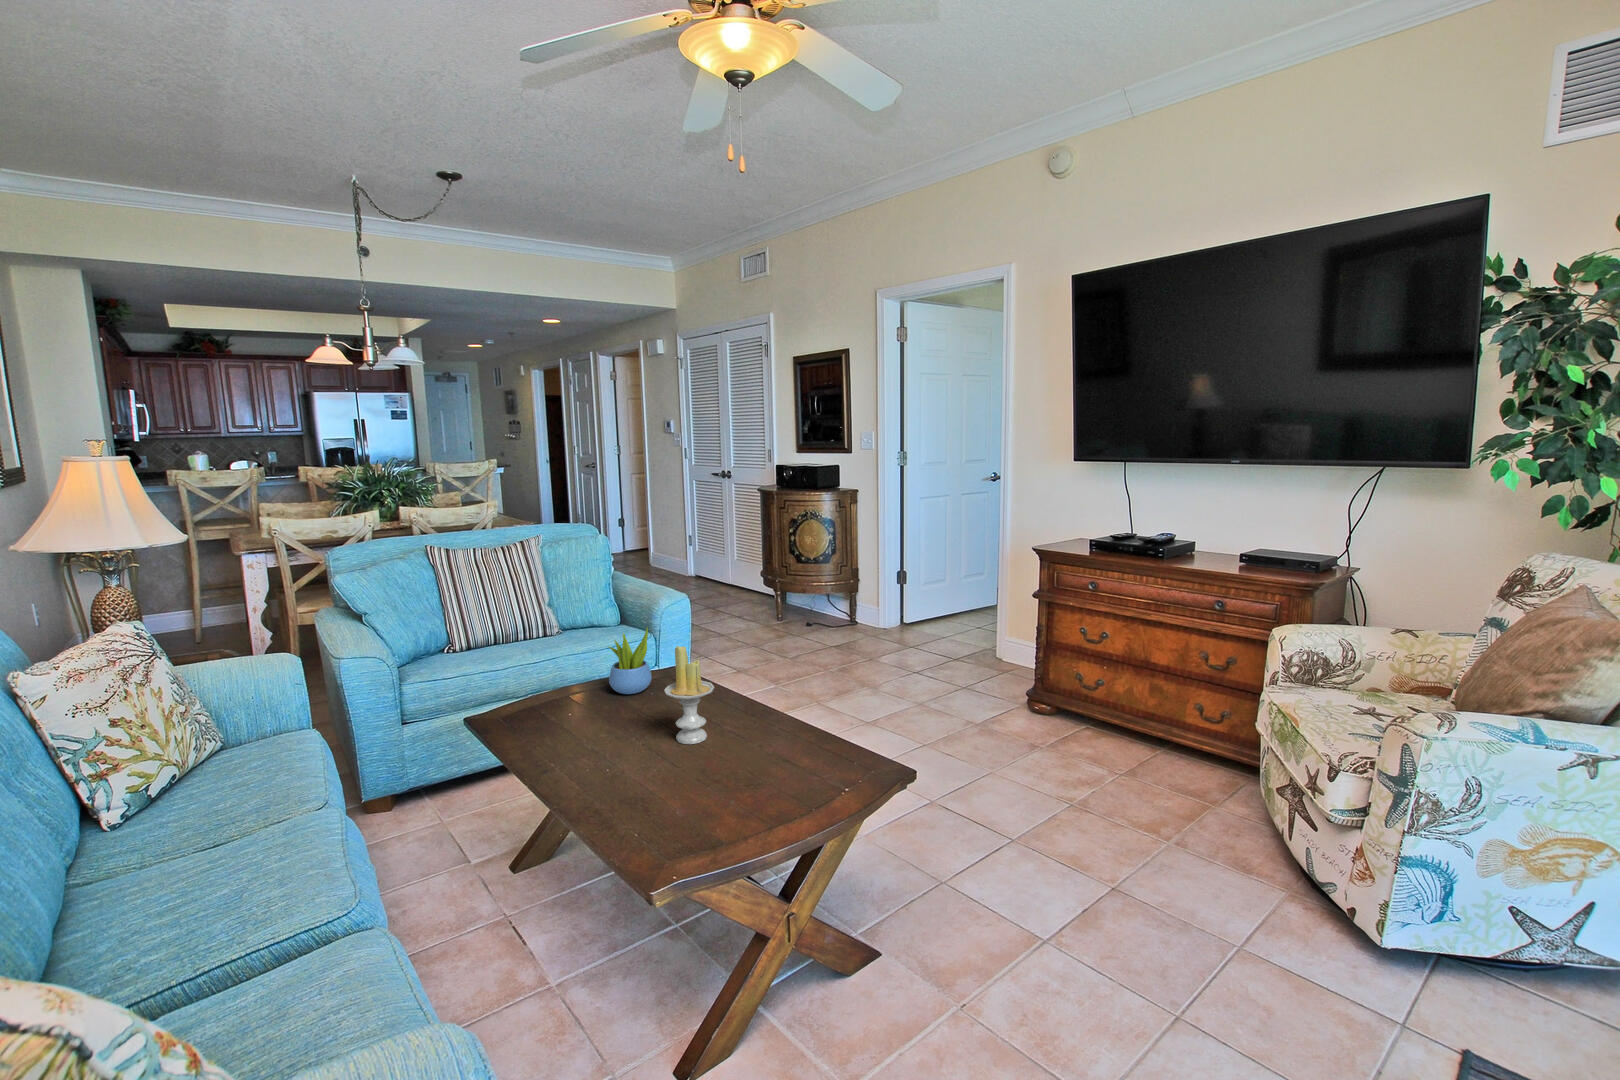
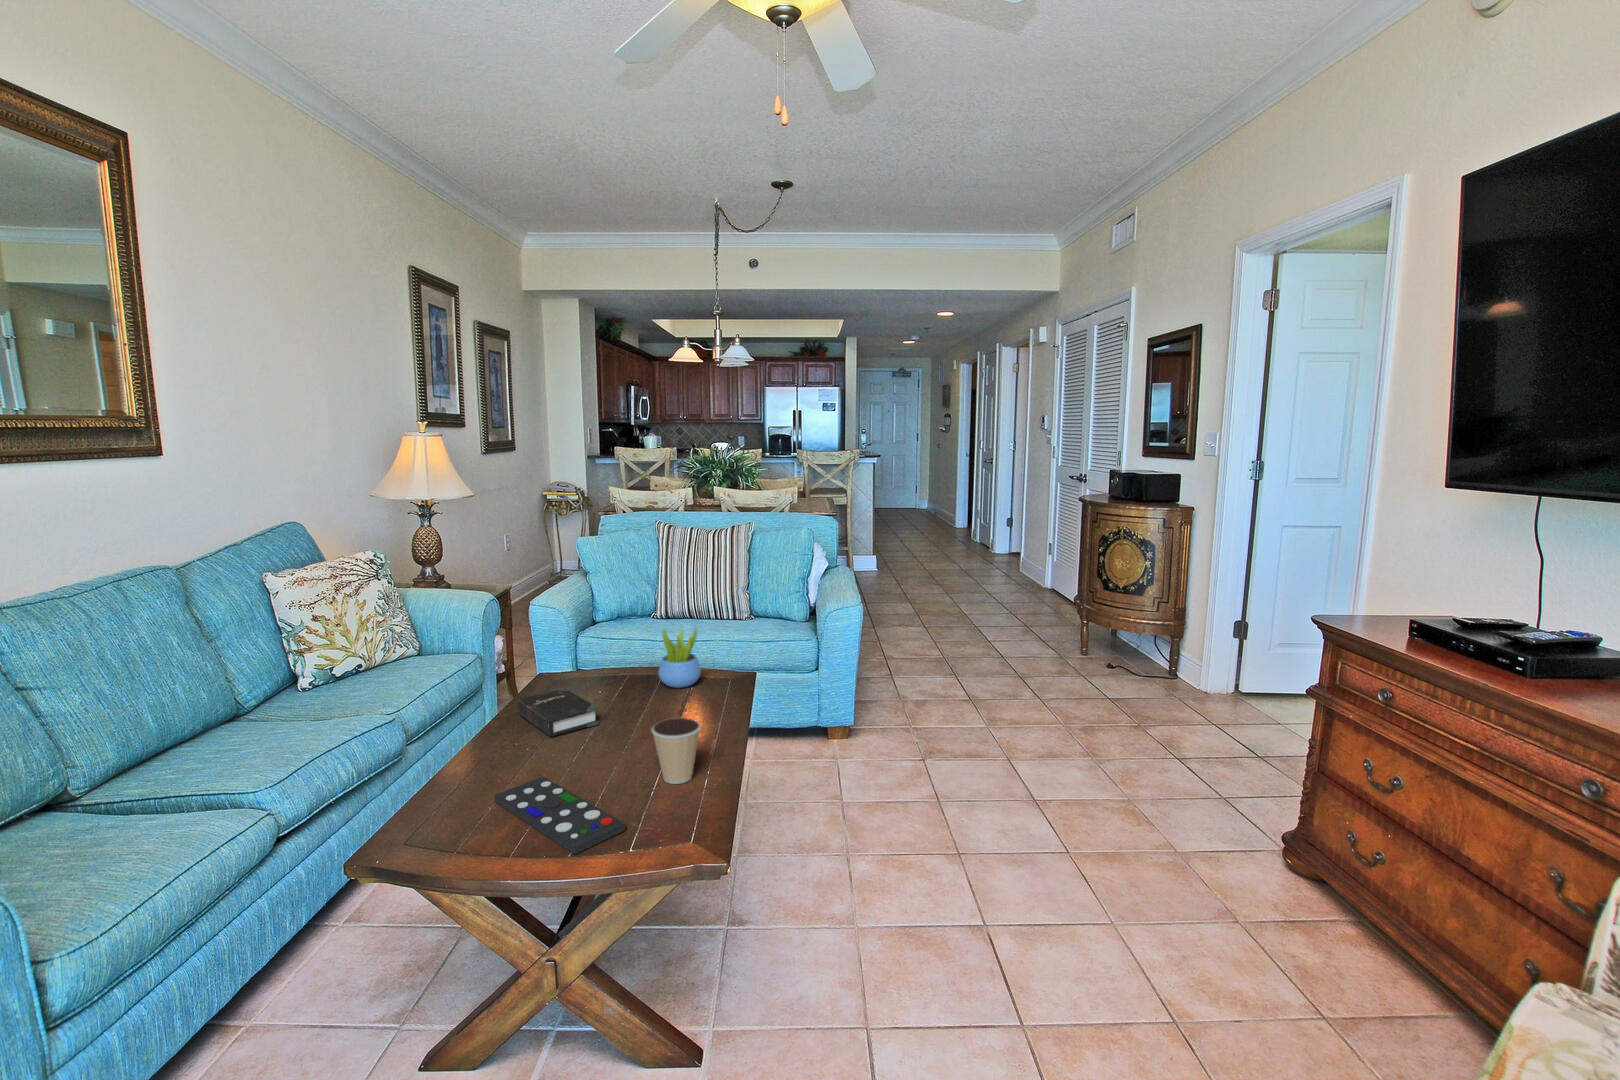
candle: present [664,646,714,744] -> none [601,645,652,750]
coffee cup: none [759,691,802,749] -> present [652,718,701,784]
hardback book: none [533,714,632,755] -> present [517,688,599,737]
remote control: none [678,775,822,806] -> present [494,777,625,854]

